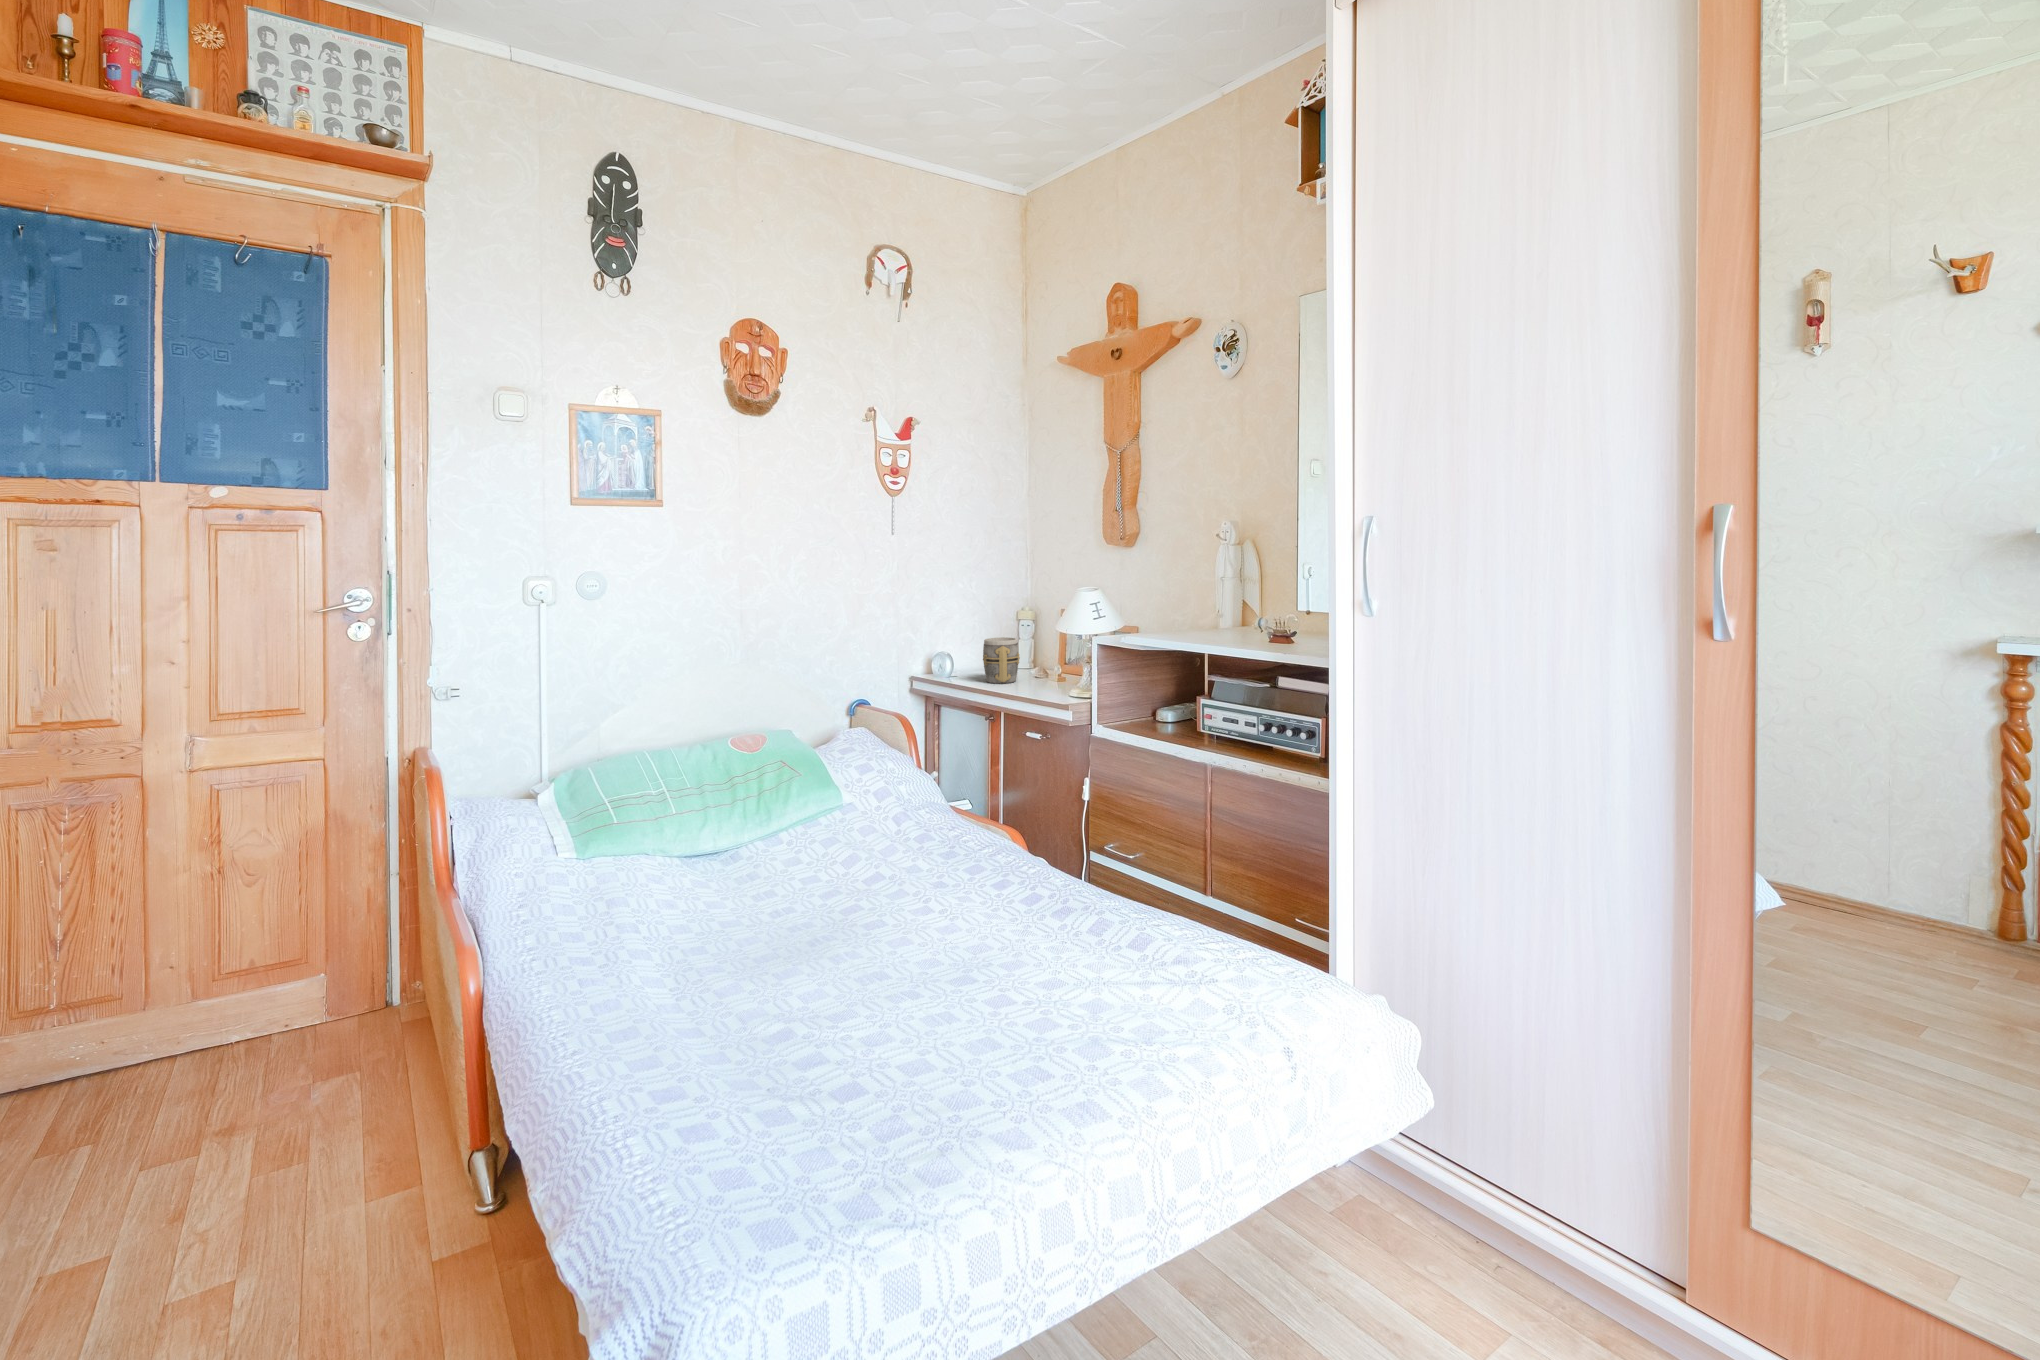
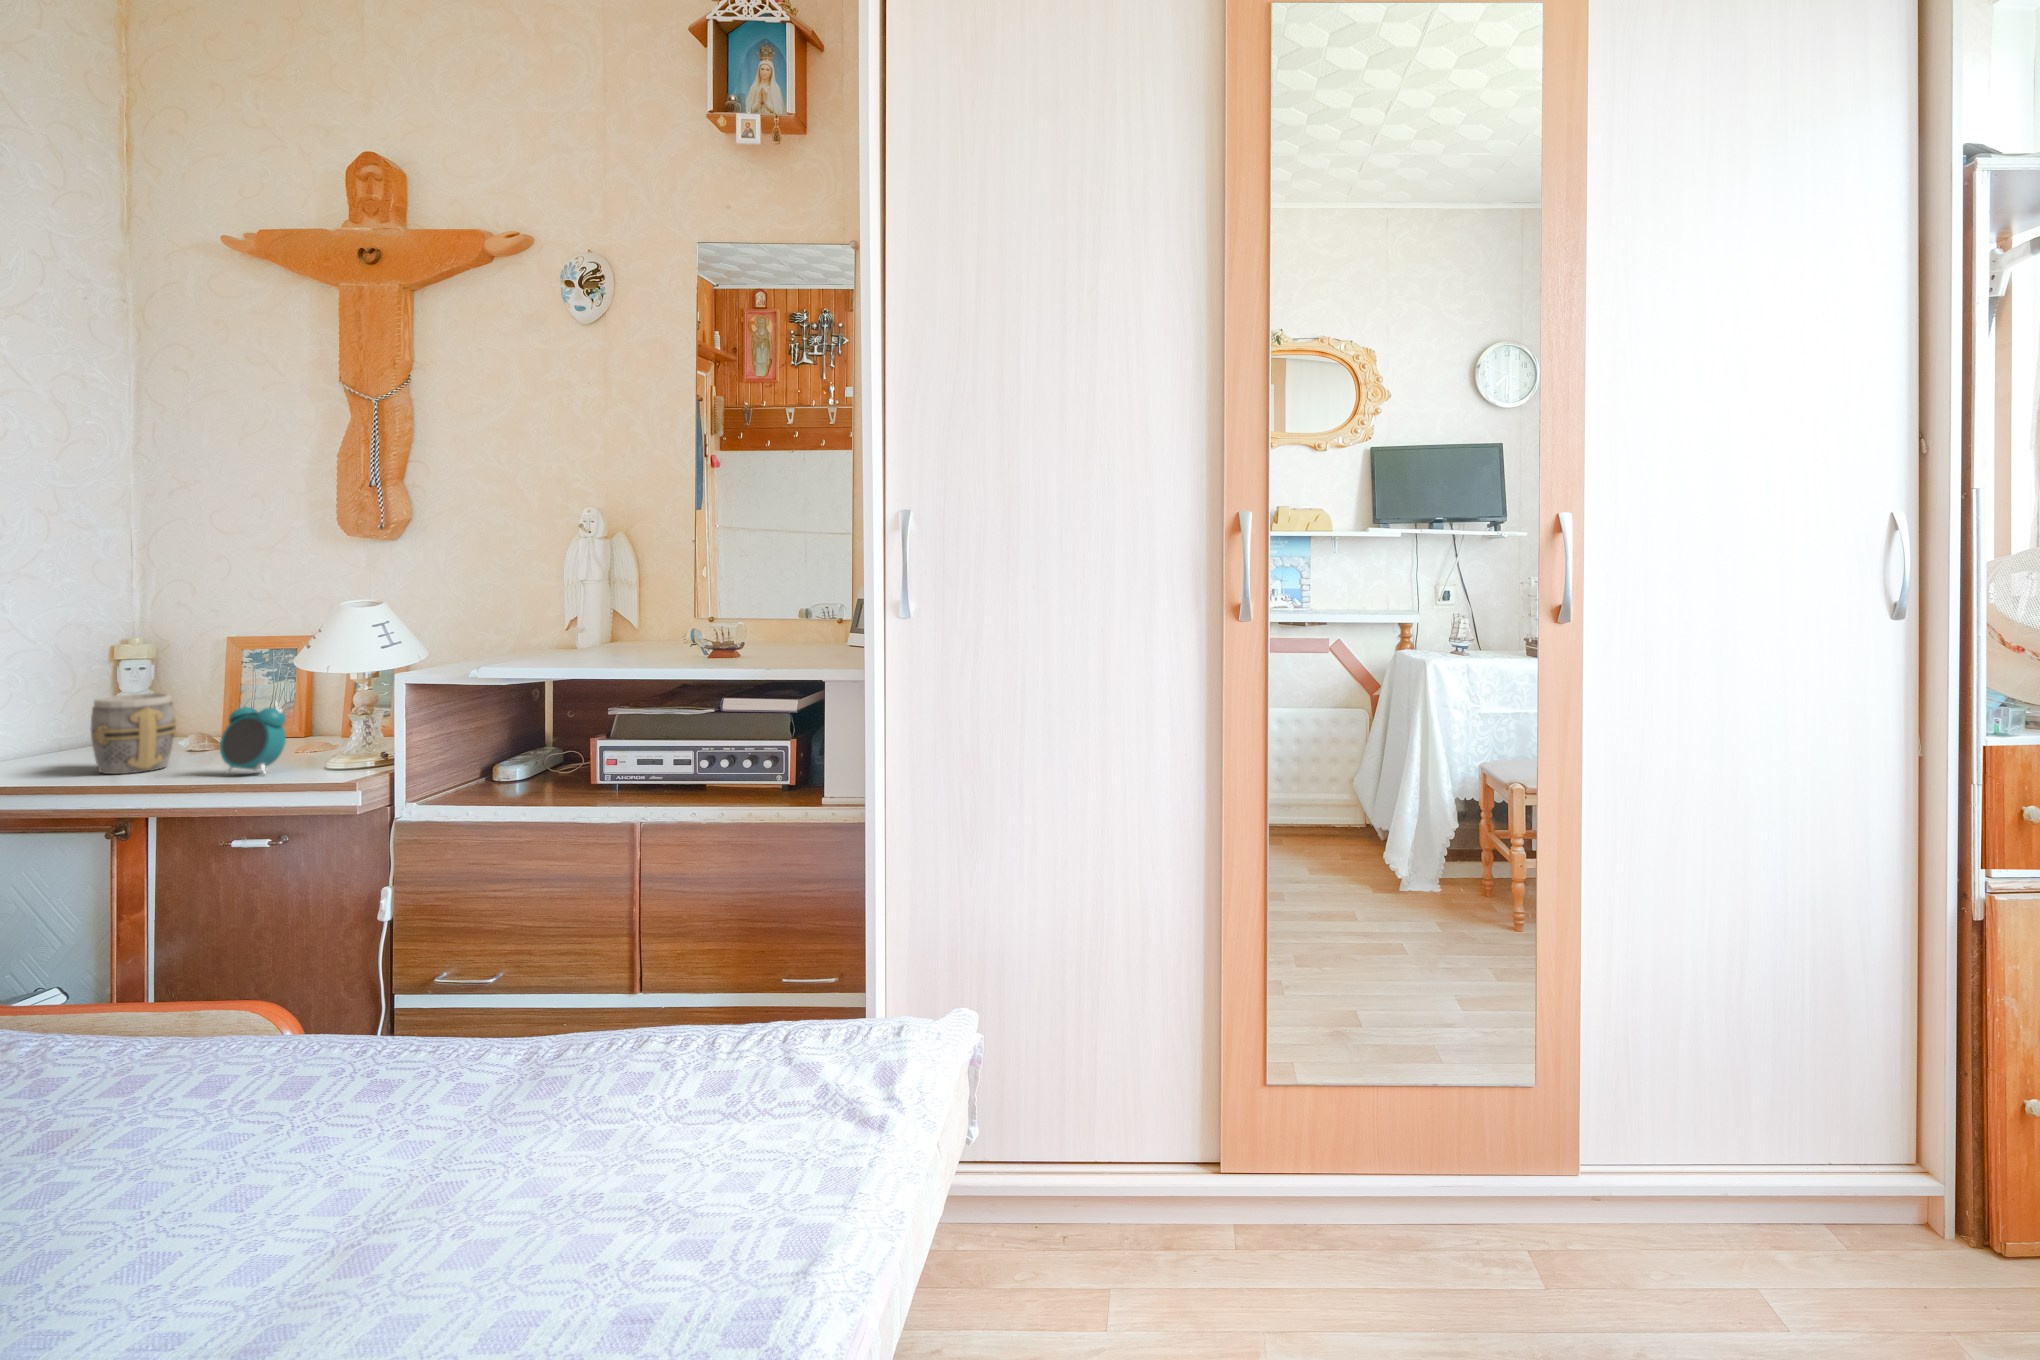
alarm clock: none [1024,645,1052,694] -> present [220,699,286,775]

